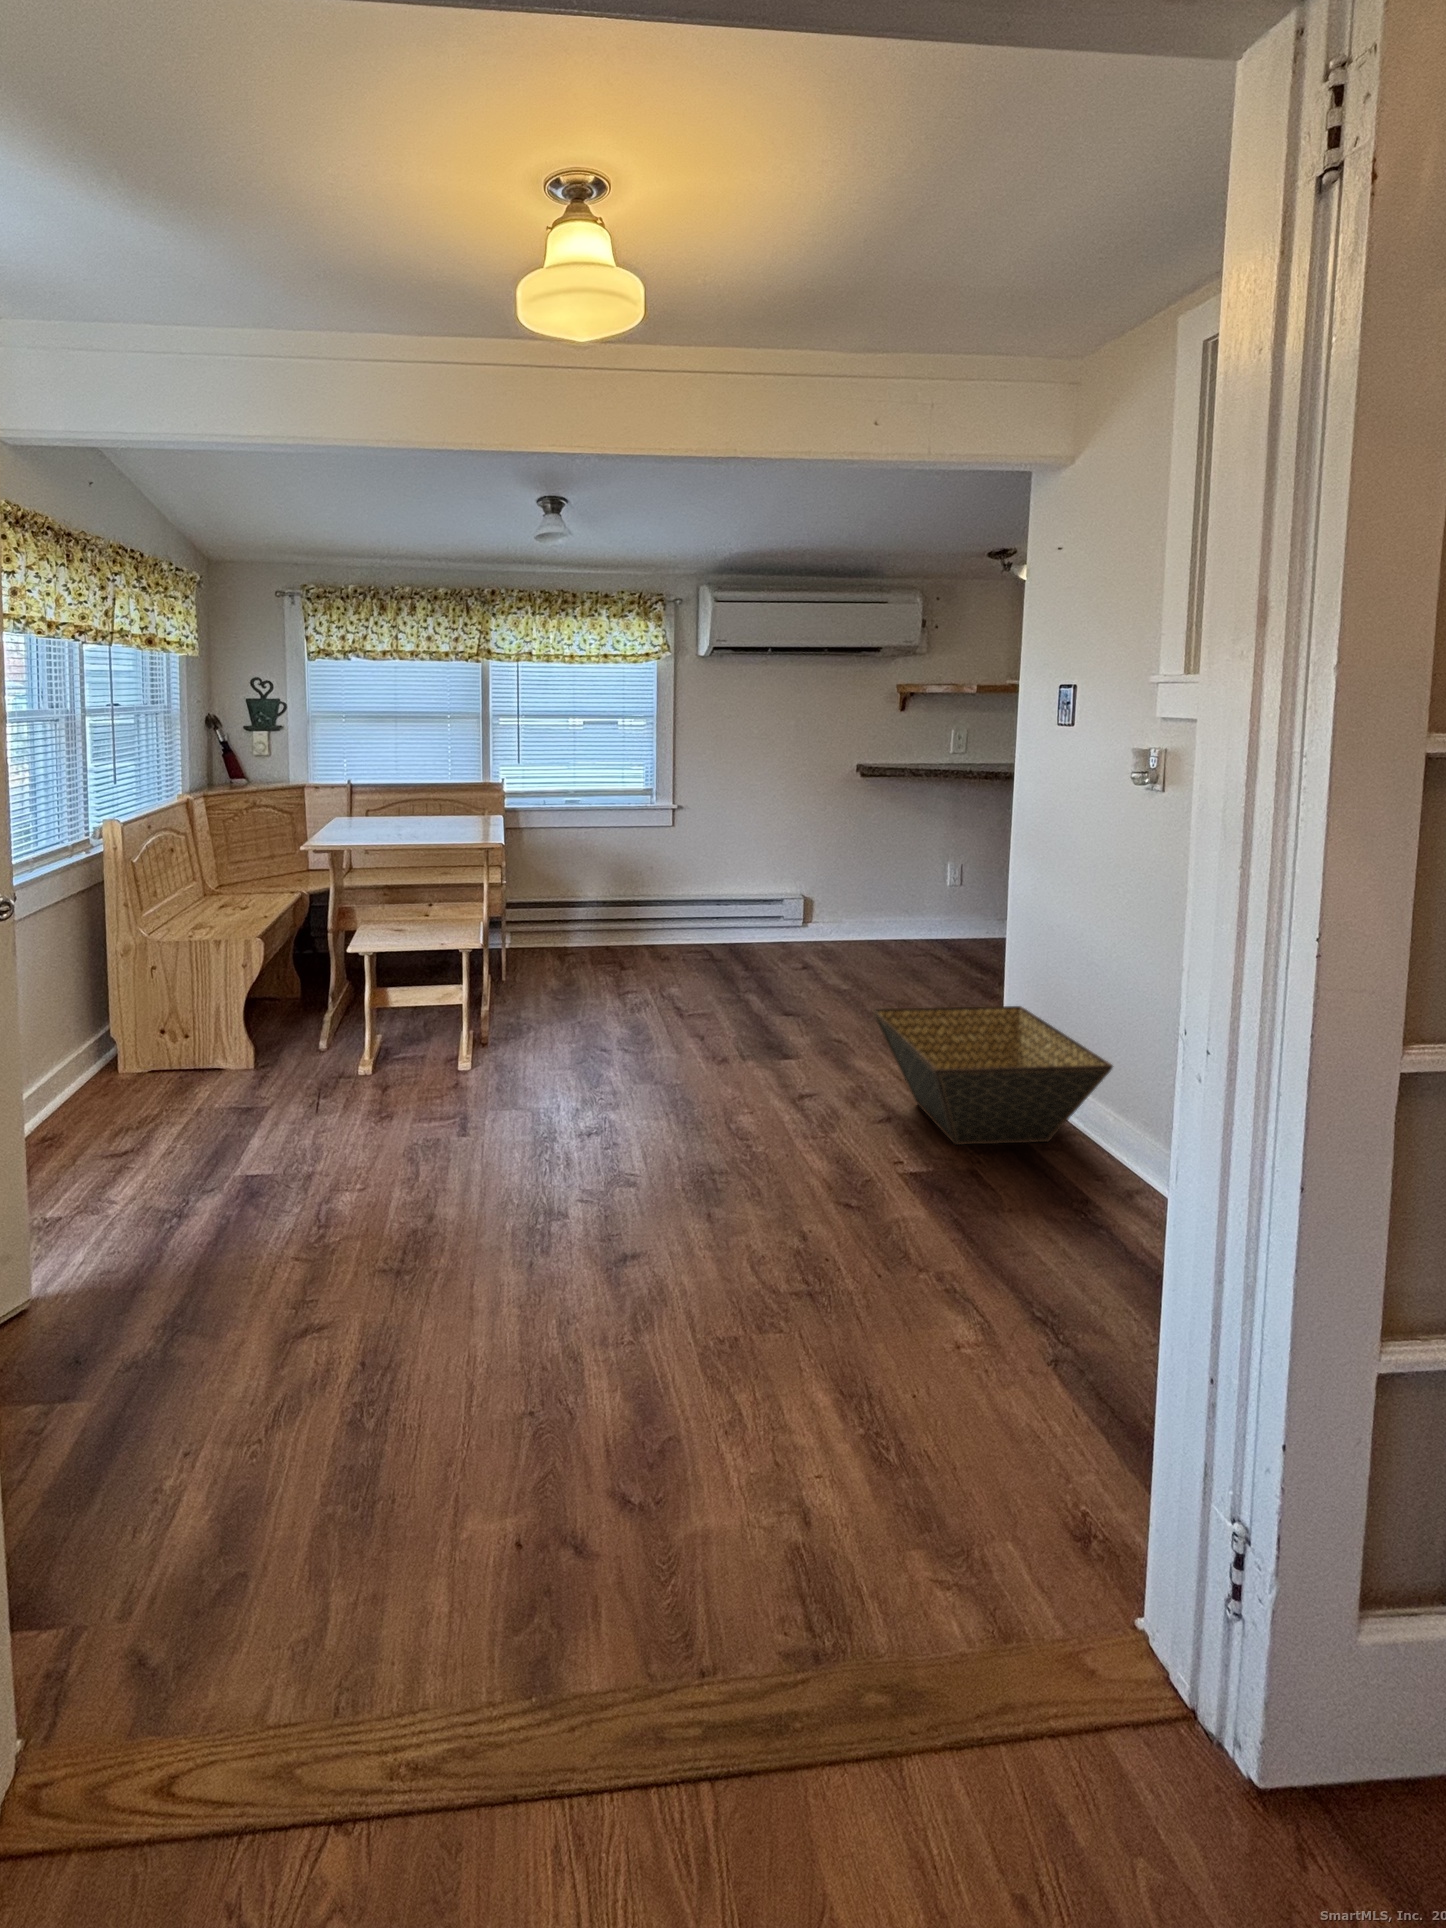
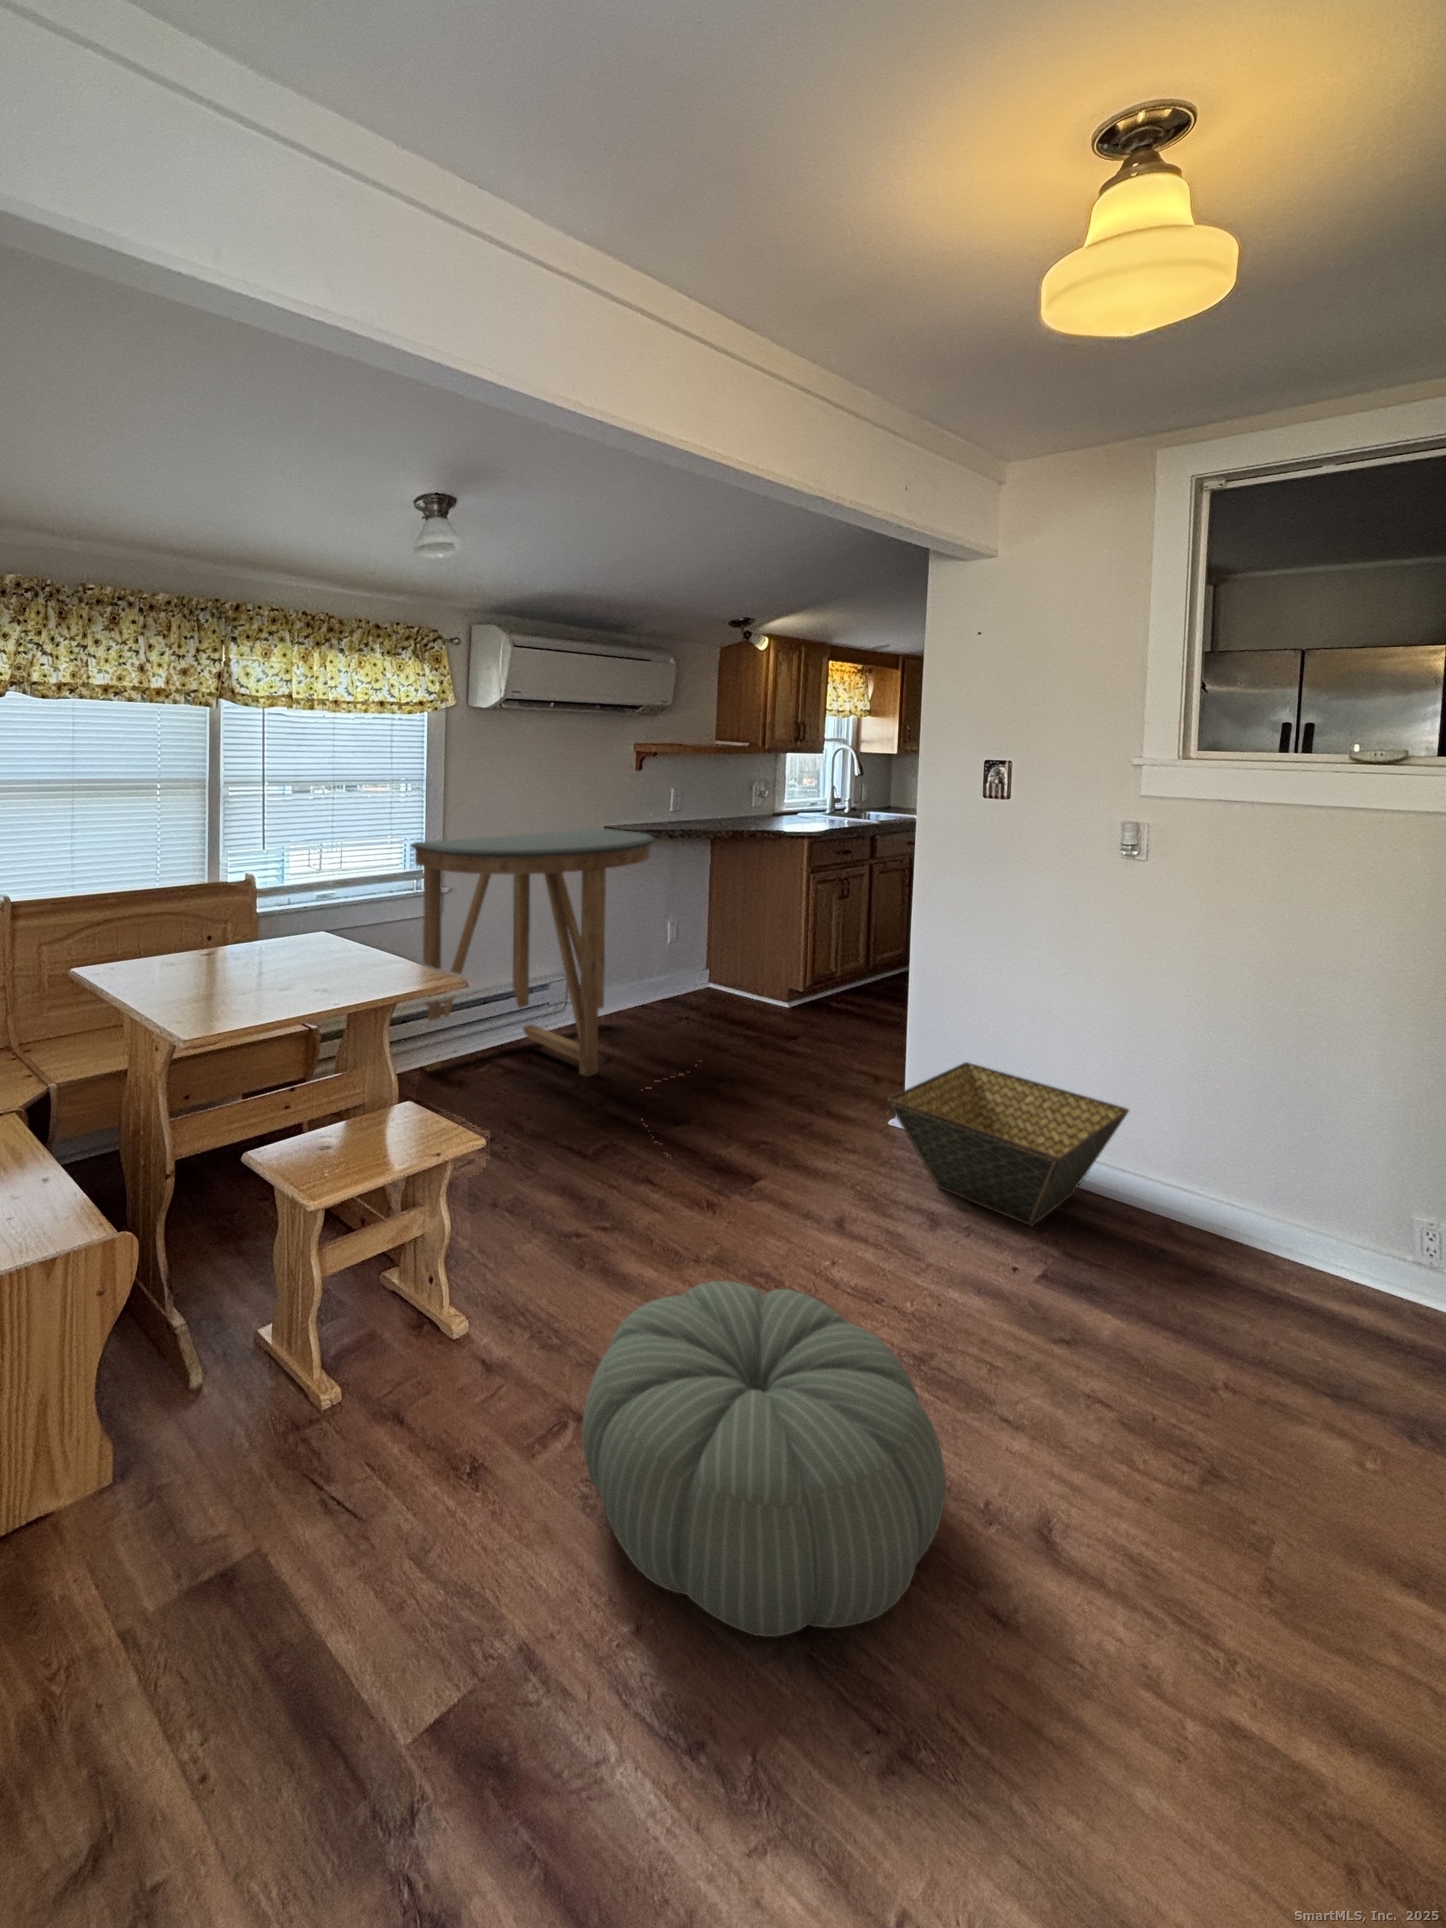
console table: none [631,768,859,980] -> present [411,829,655,1076]
pouf: none [368,1048,596,1215] -> present [582,1281,945,1637]

